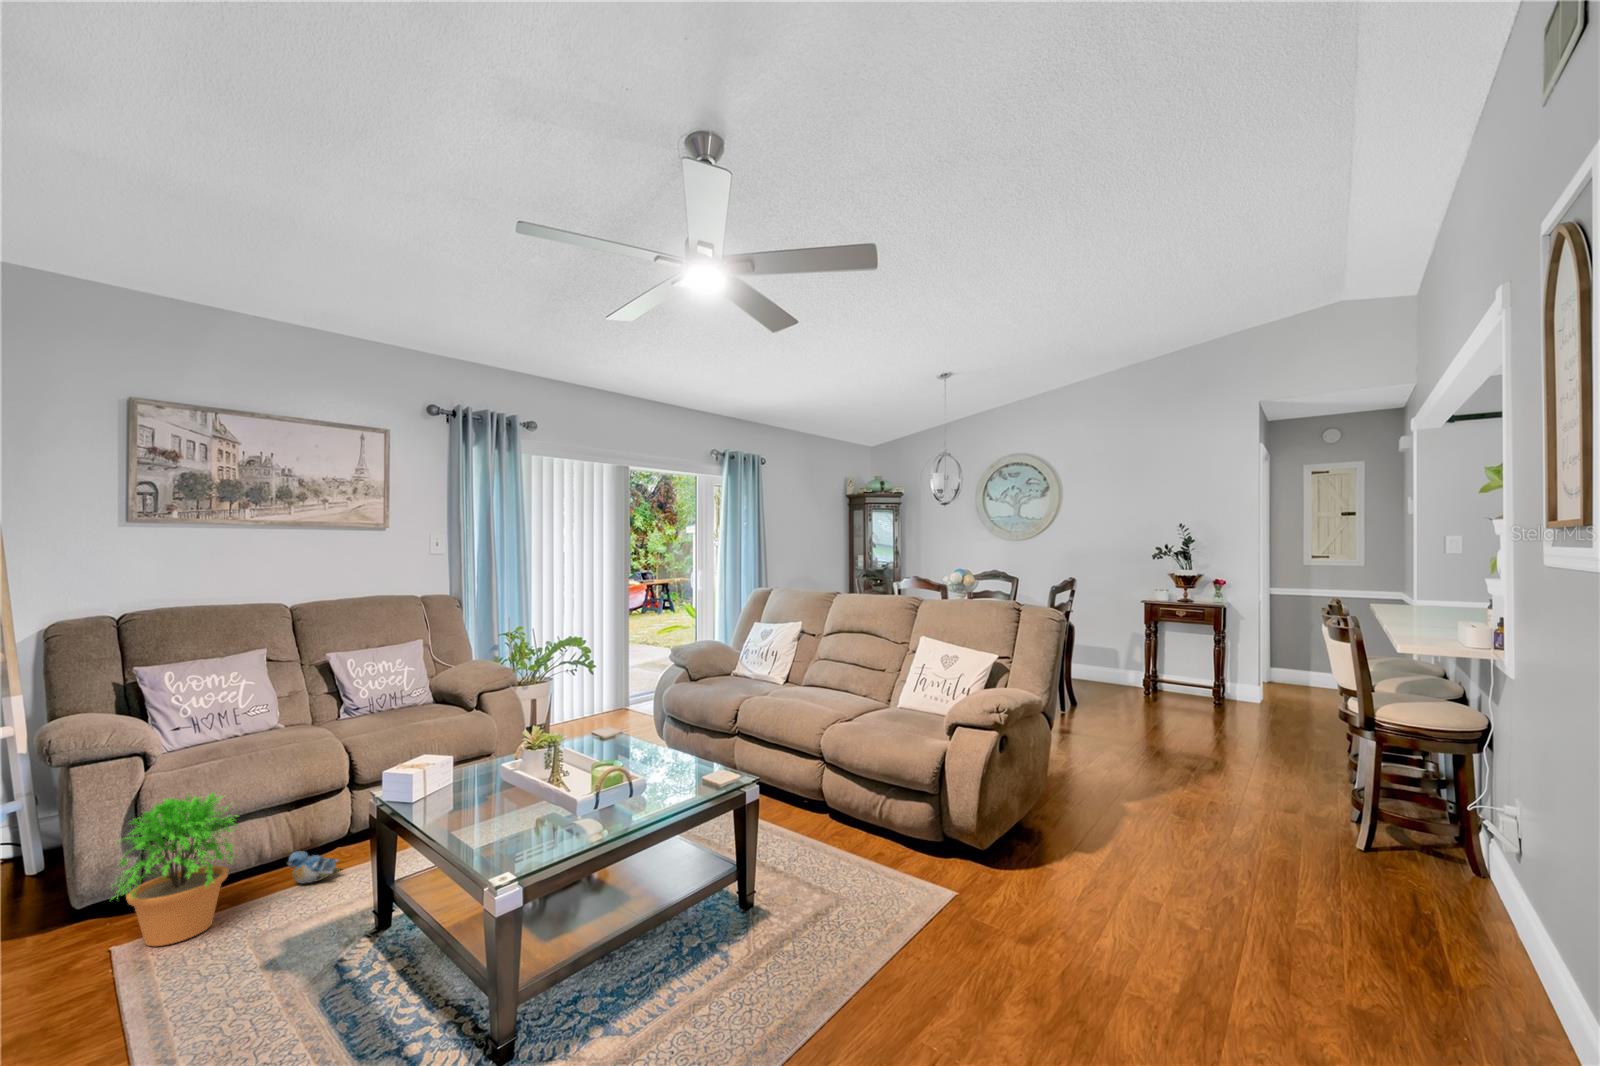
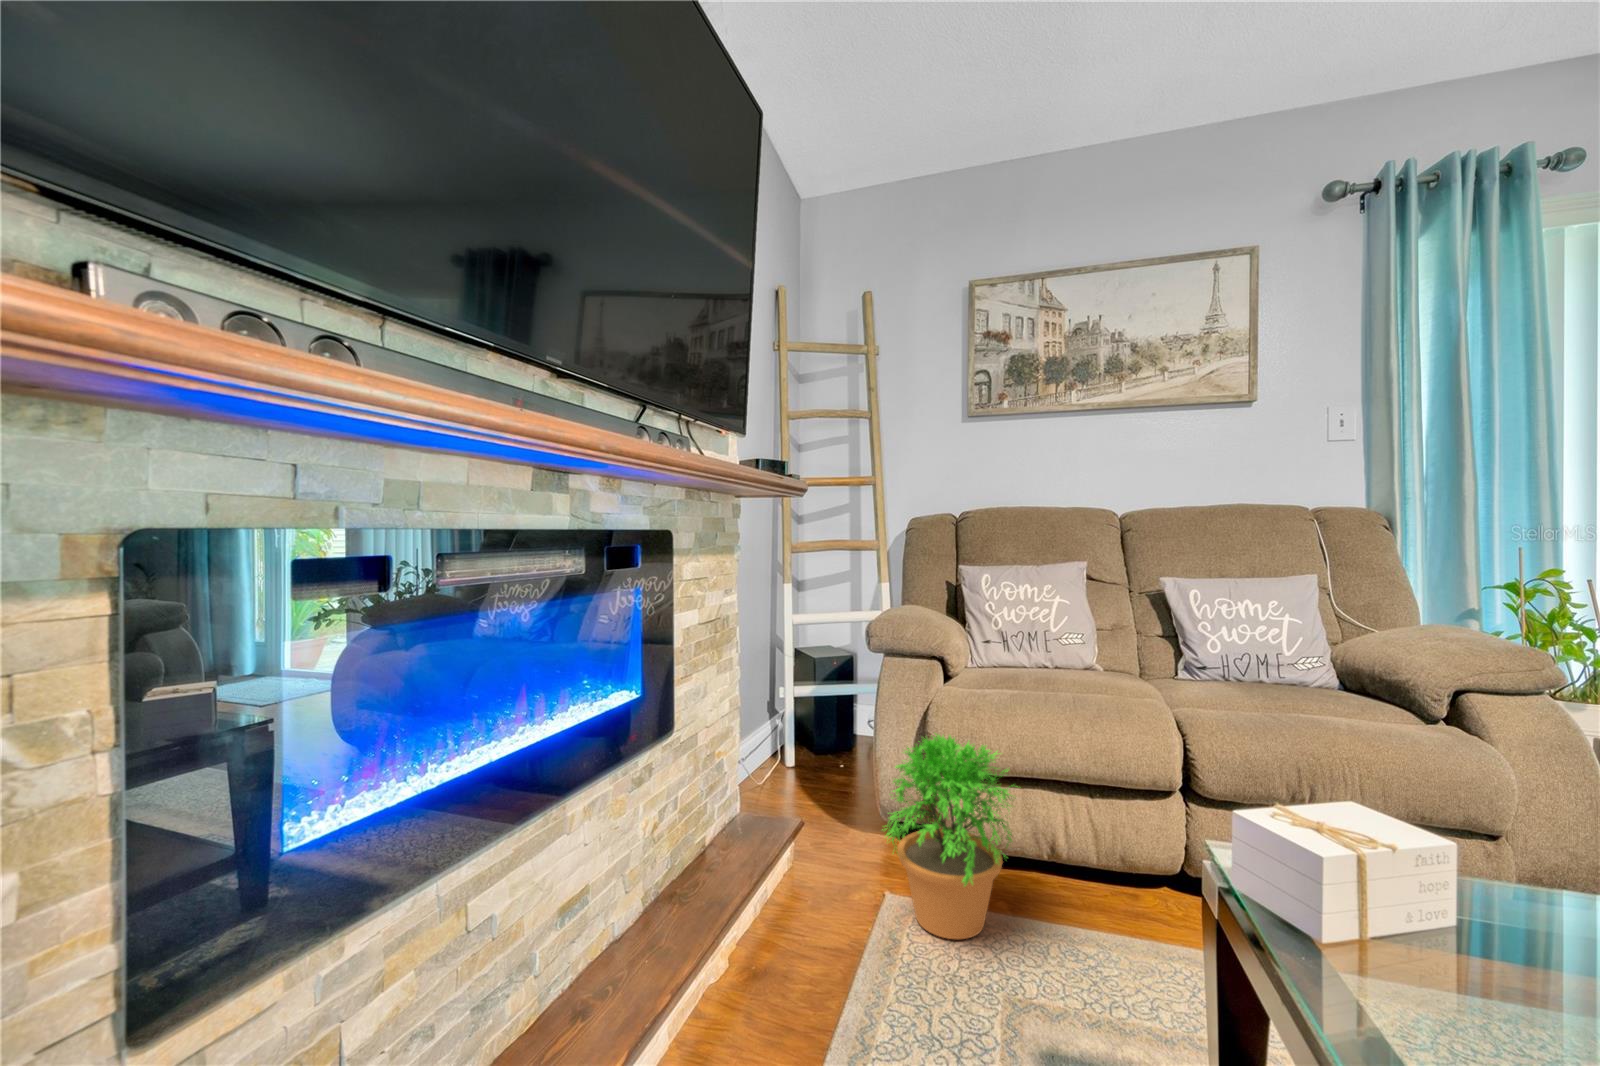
plush toy: present [287,851,341,883] -> none [1082,871,1164,942]

